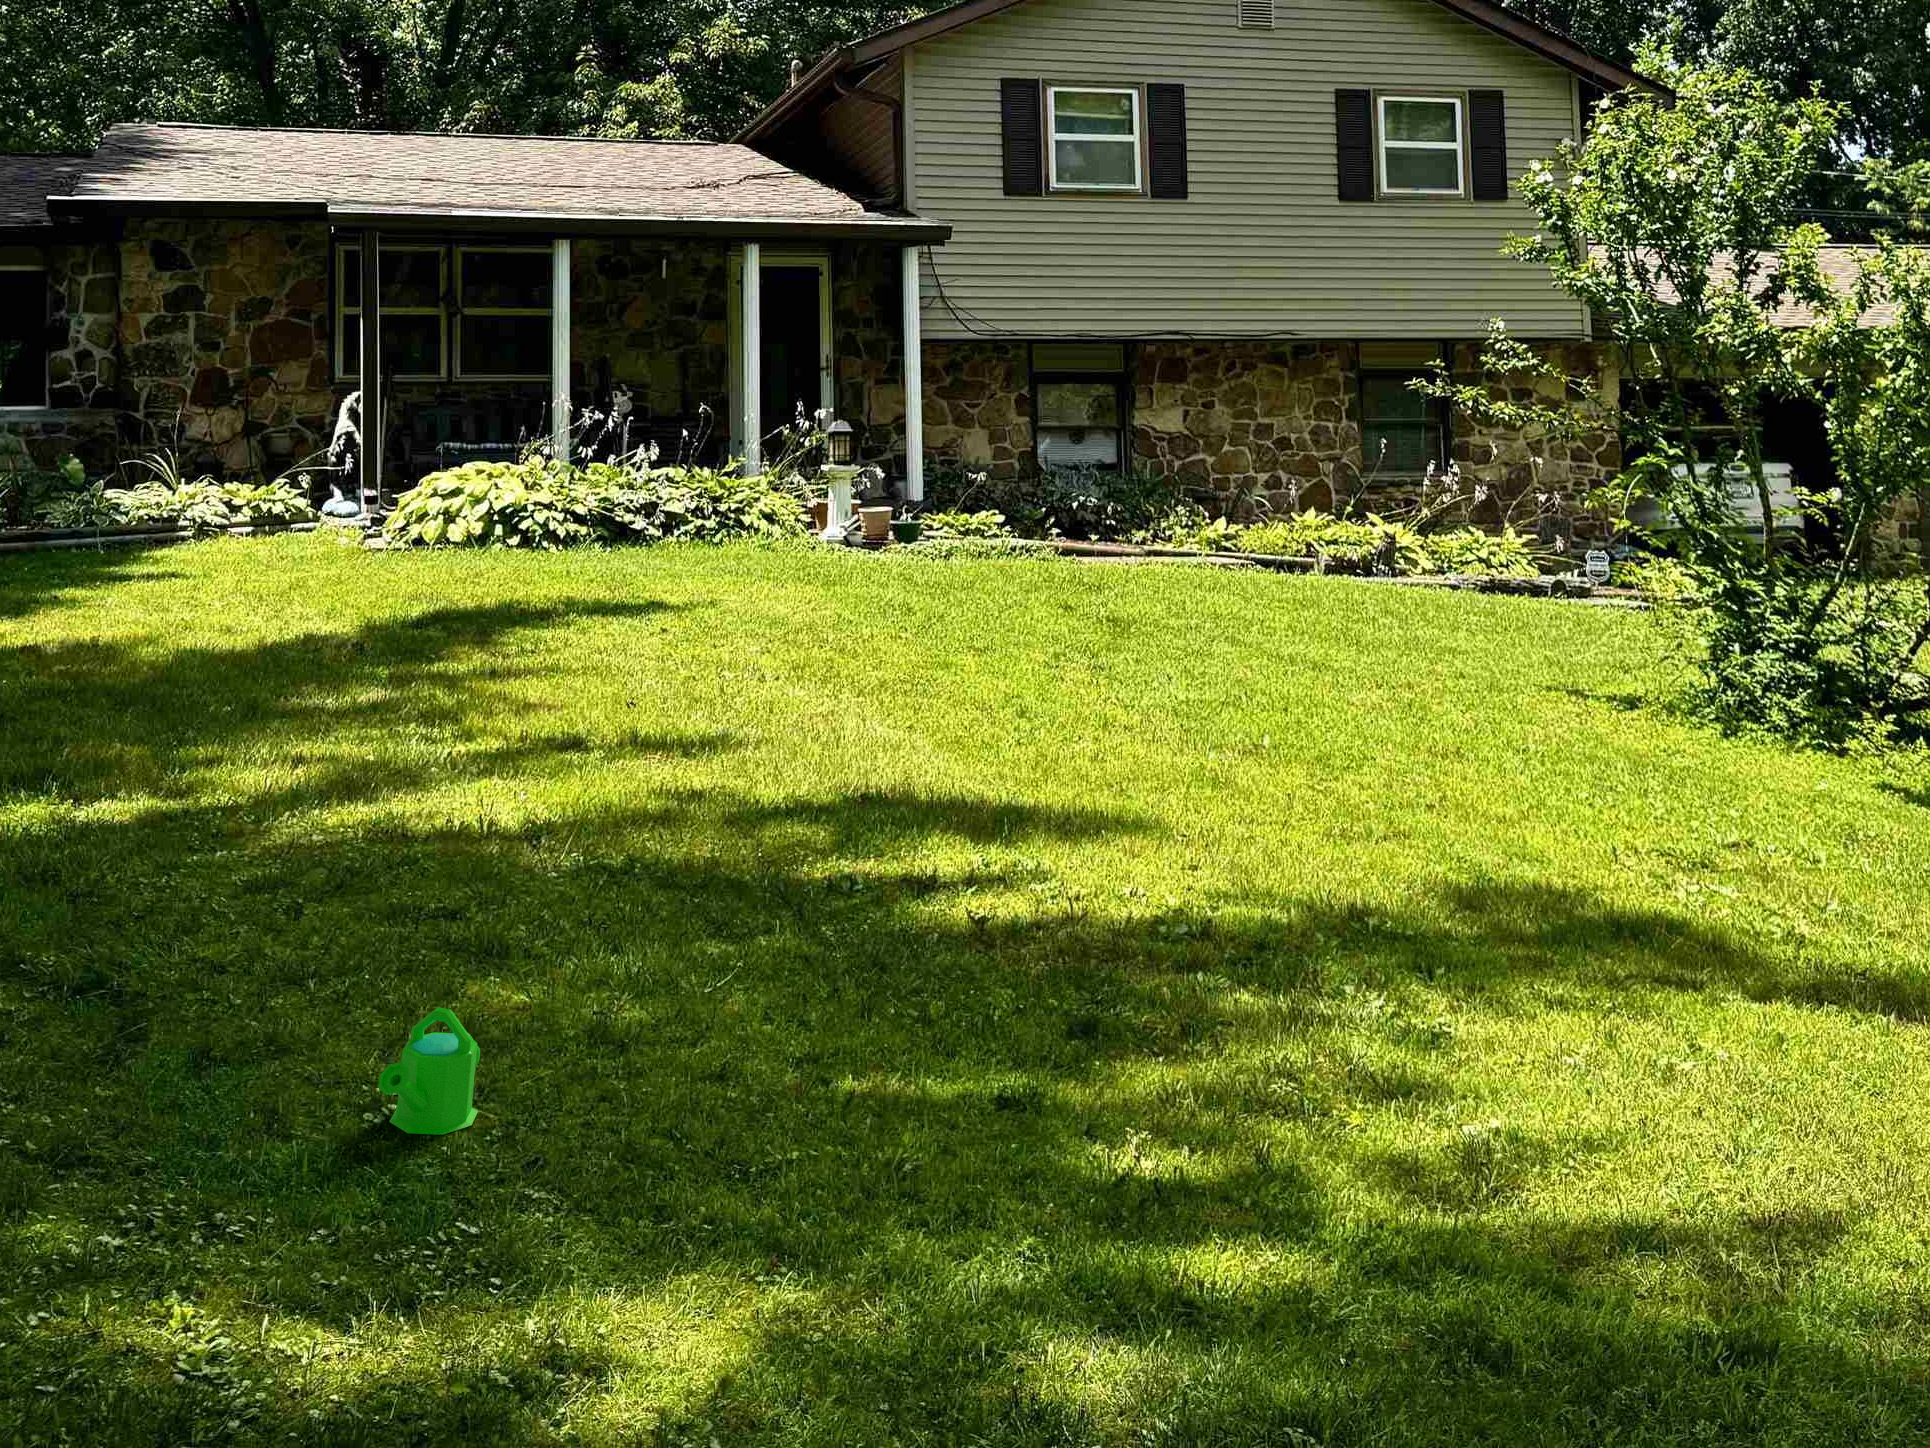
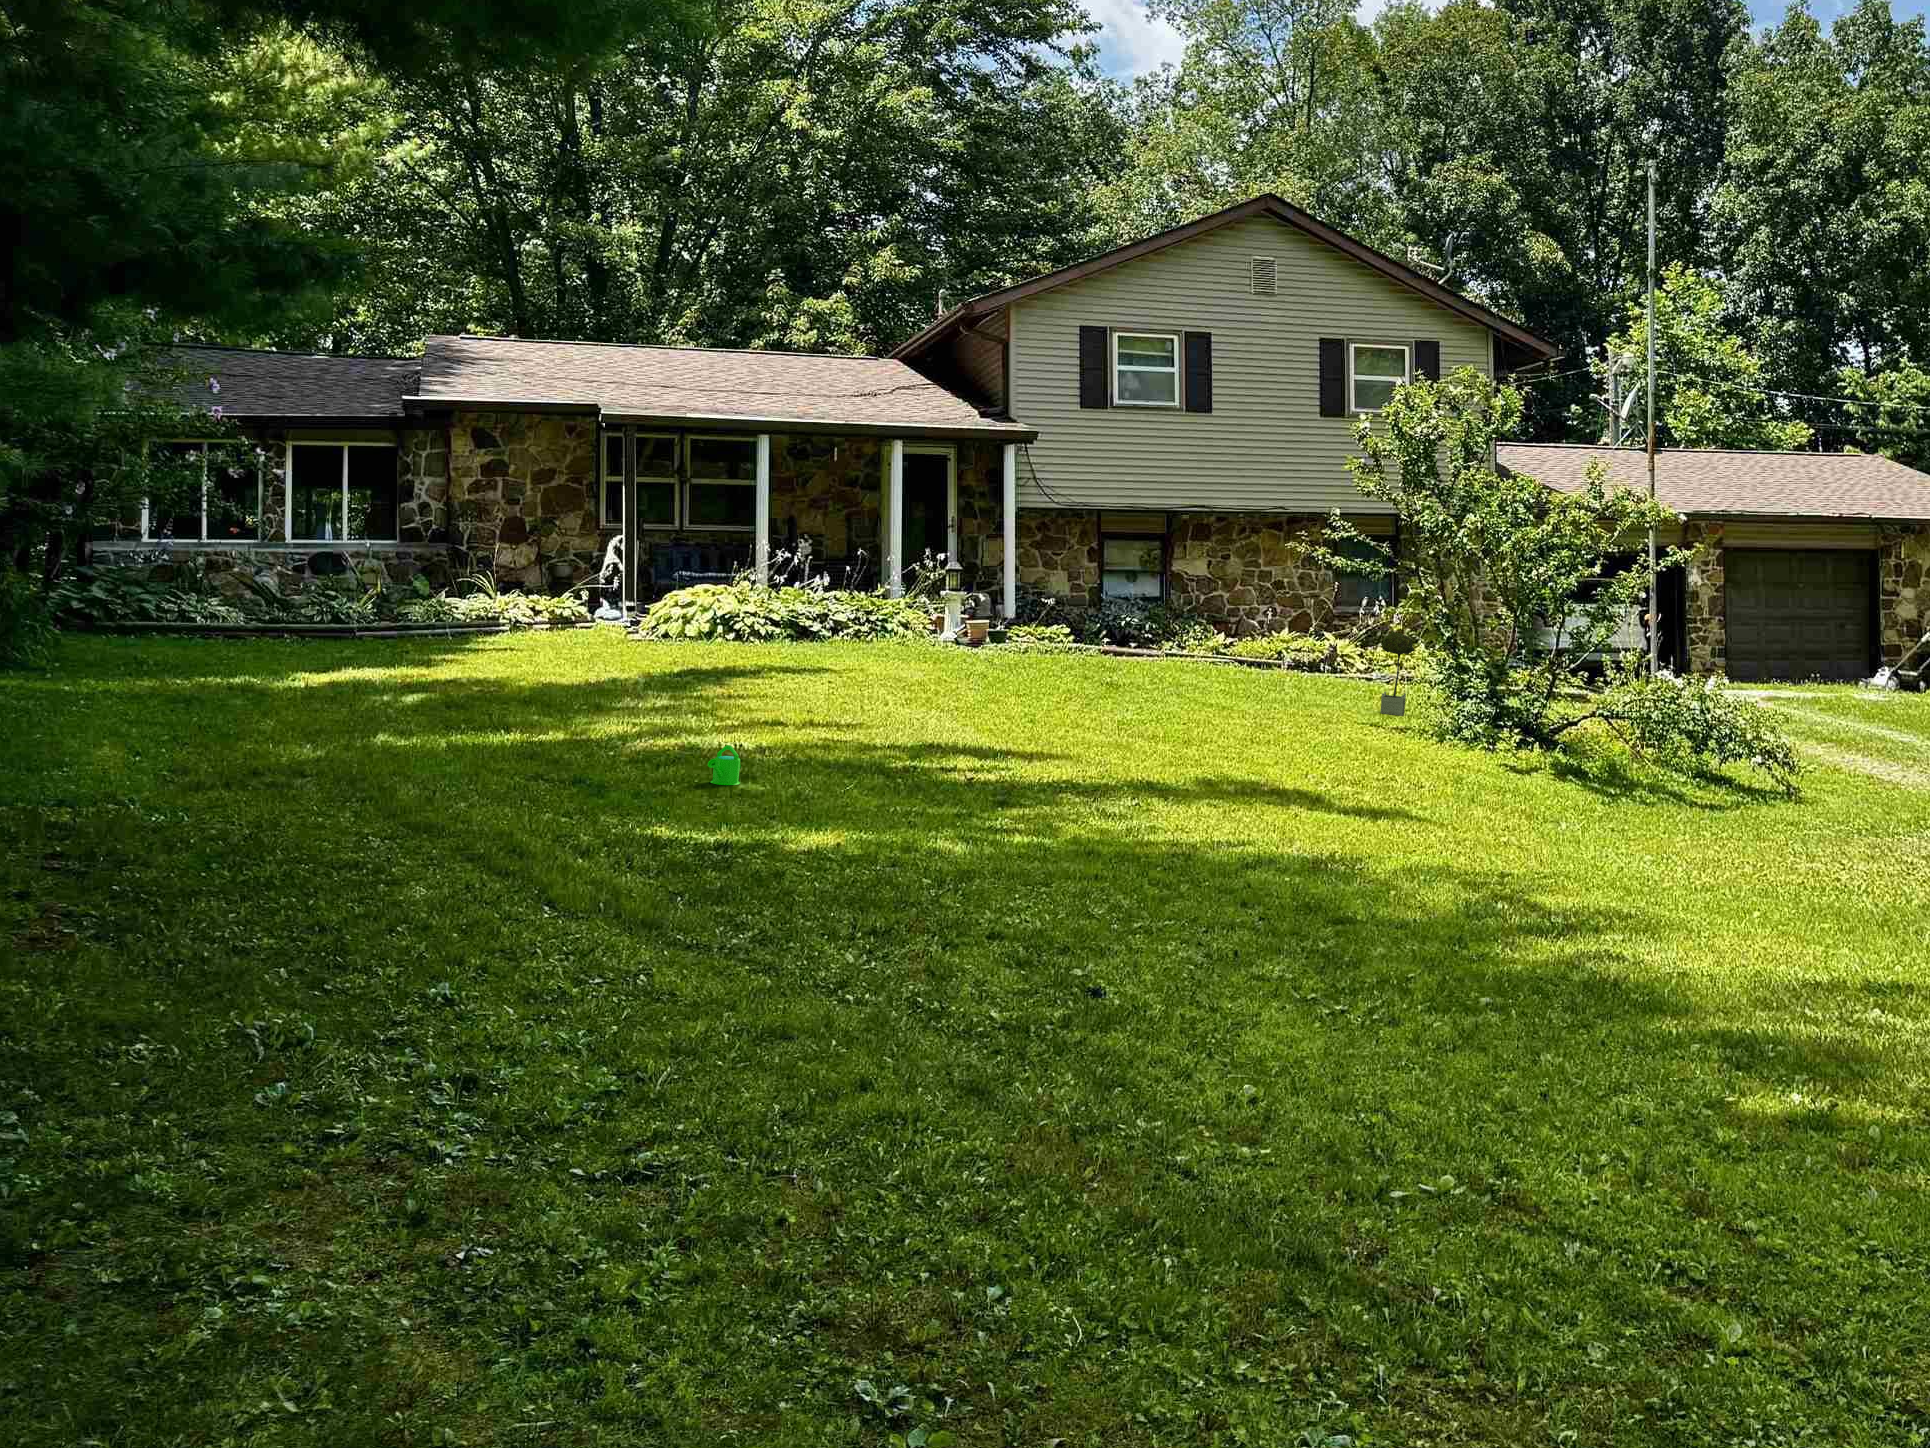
potted tree: none [1599,534,1661,683] -> present [1380,631,1414,716]

